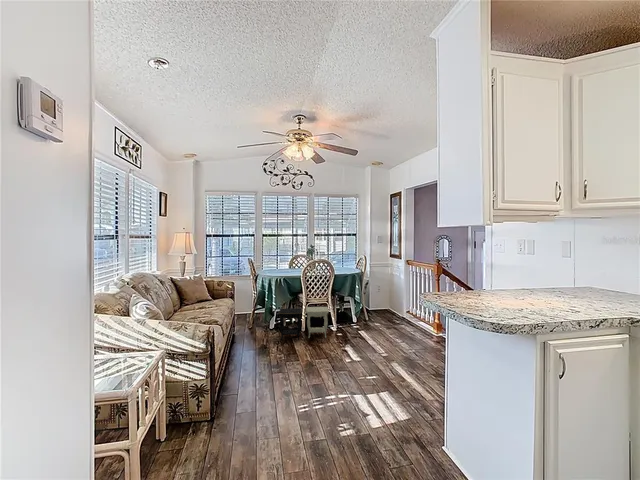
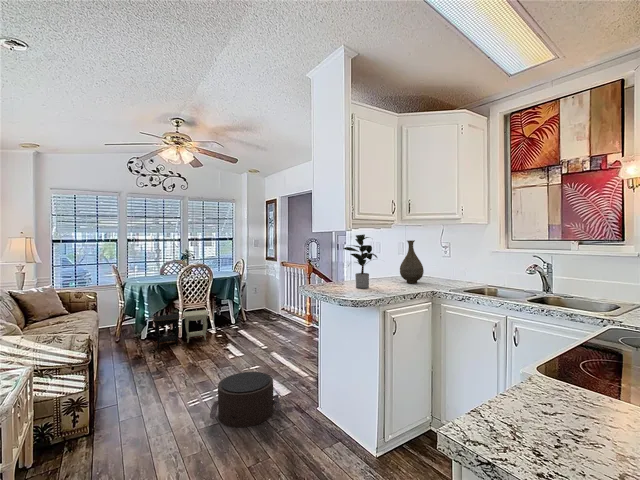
potted plant: none [475,233,552,307] -> present [344,234,377,288]
vase: none [568,243,610,305] -> present [400,240,424,283]
pouf: none [317,384,398,450] -> present [210,372,282,427]

